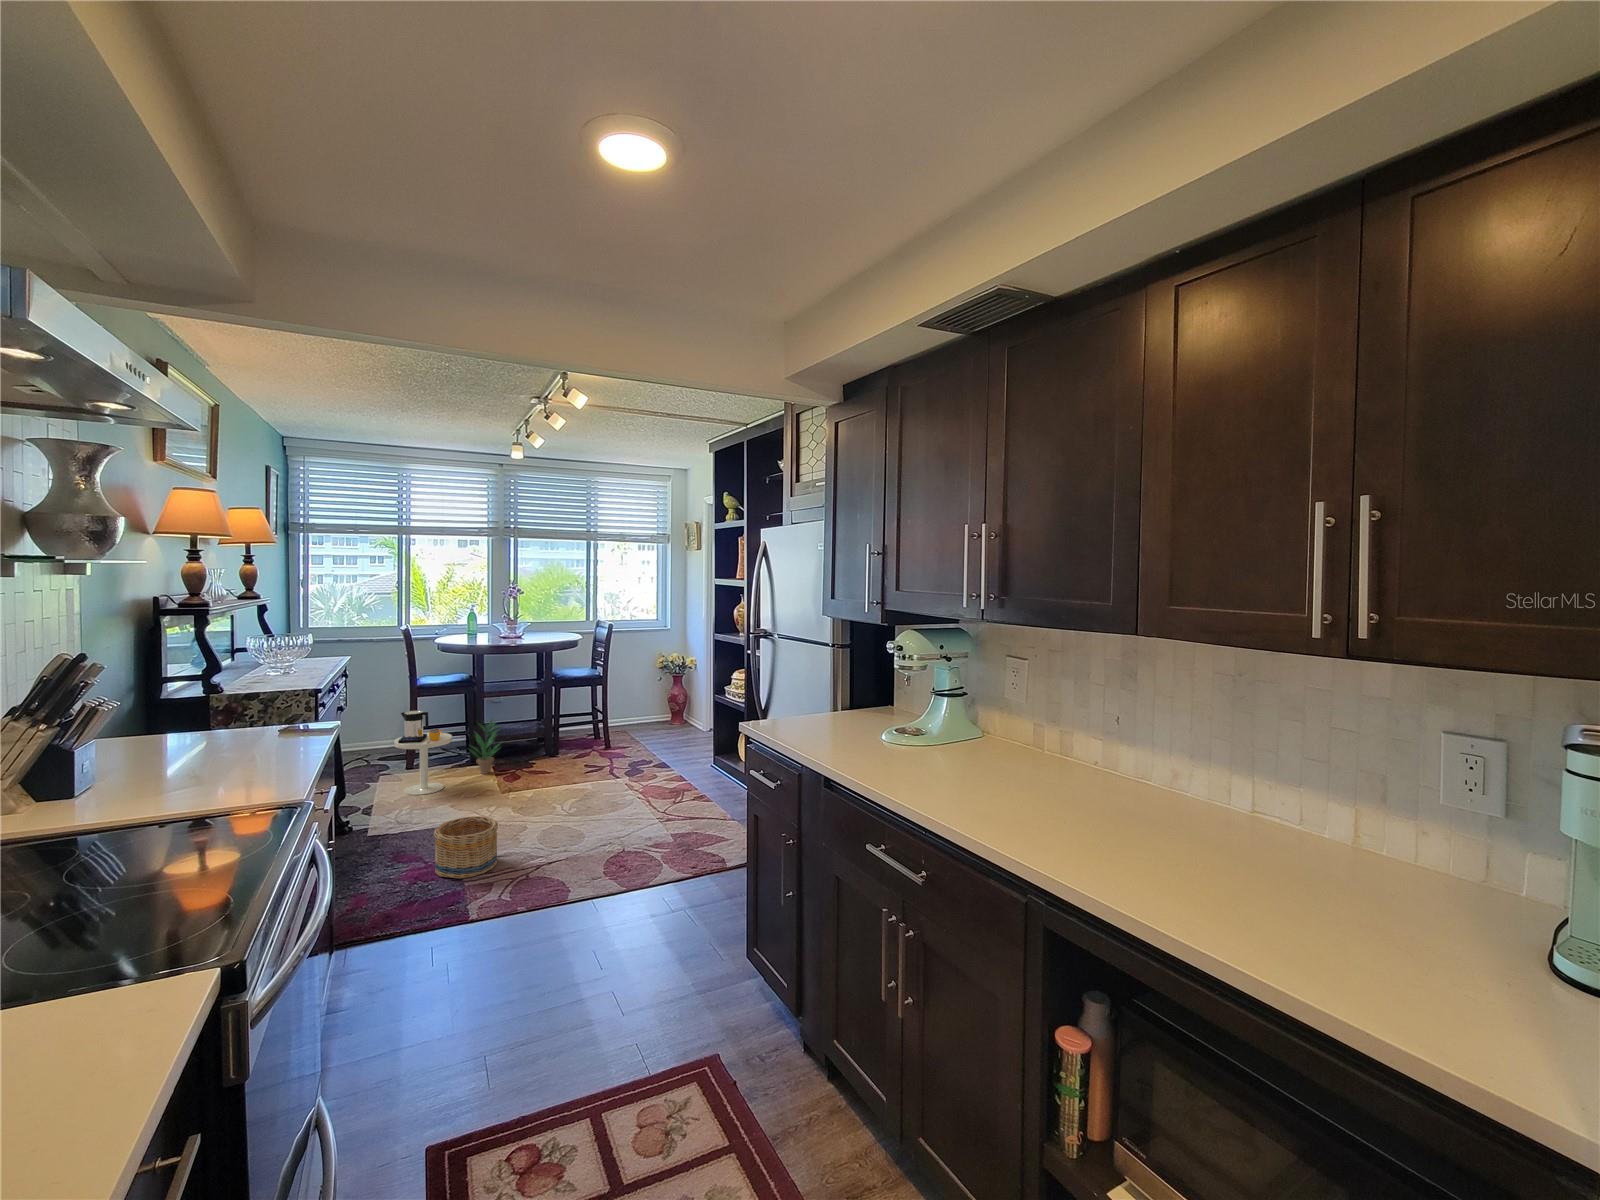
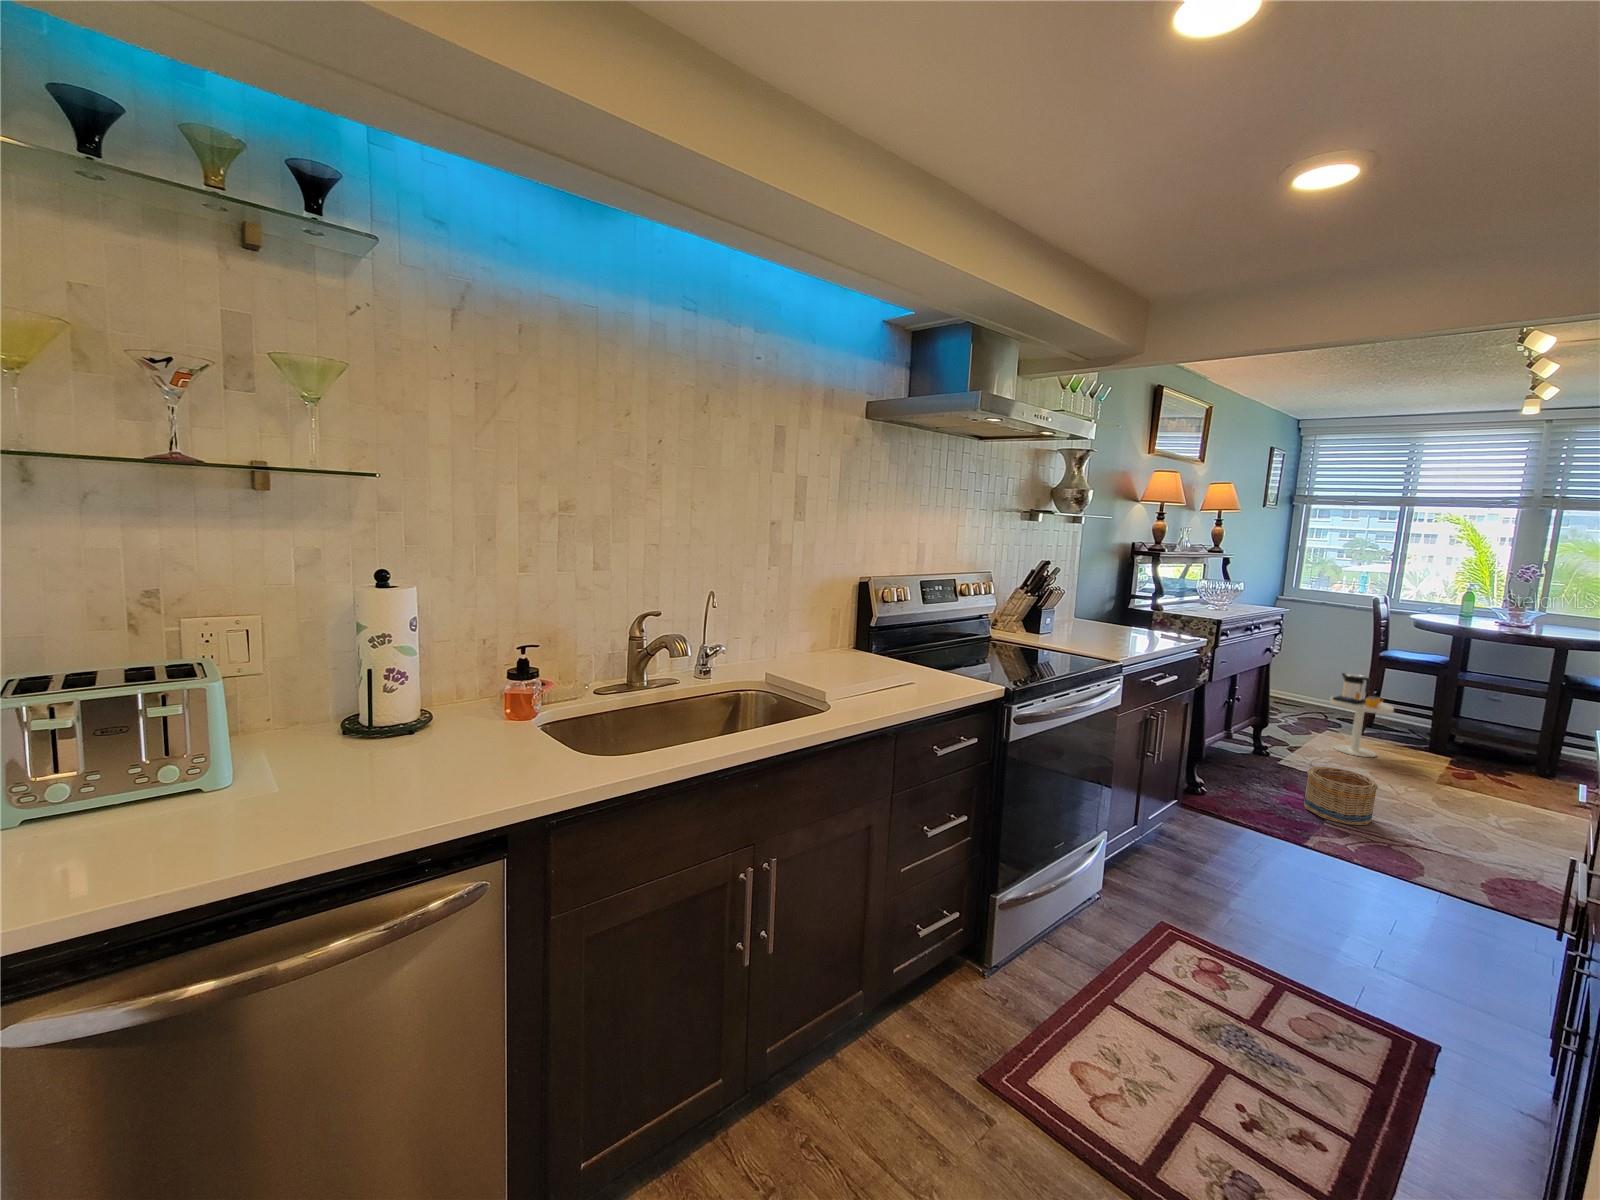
potted plant: present [471,718,499,774] -> none [1418,703,1469,763]

